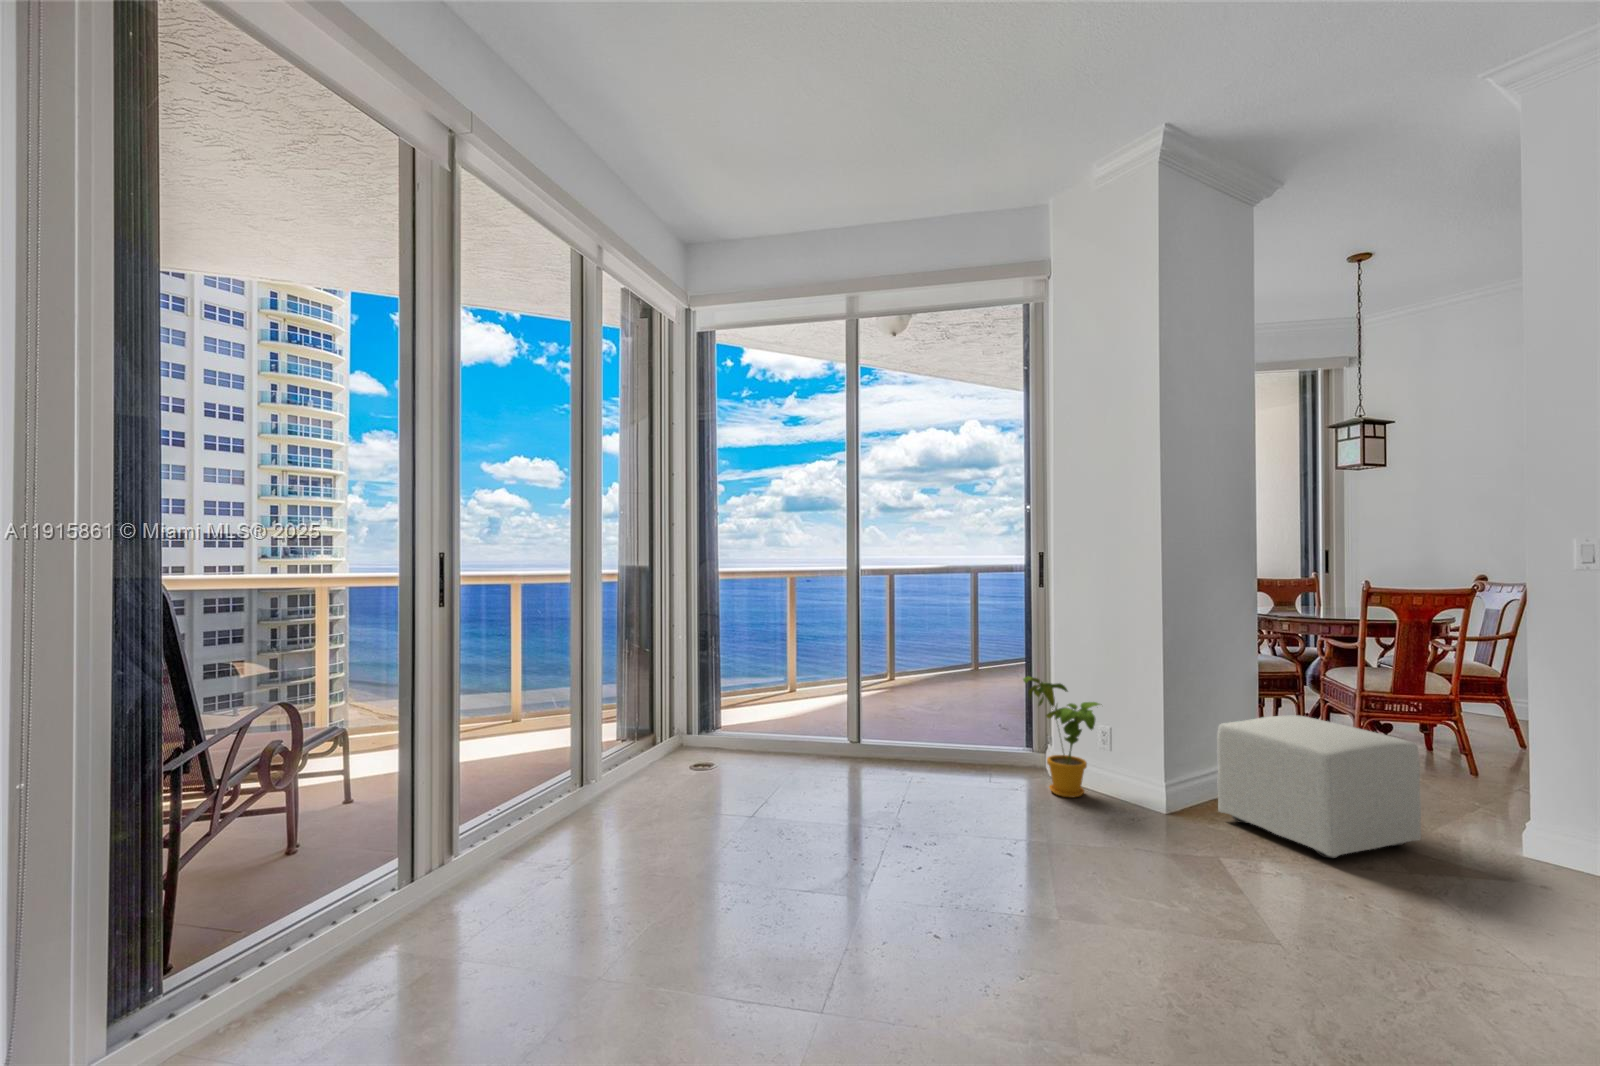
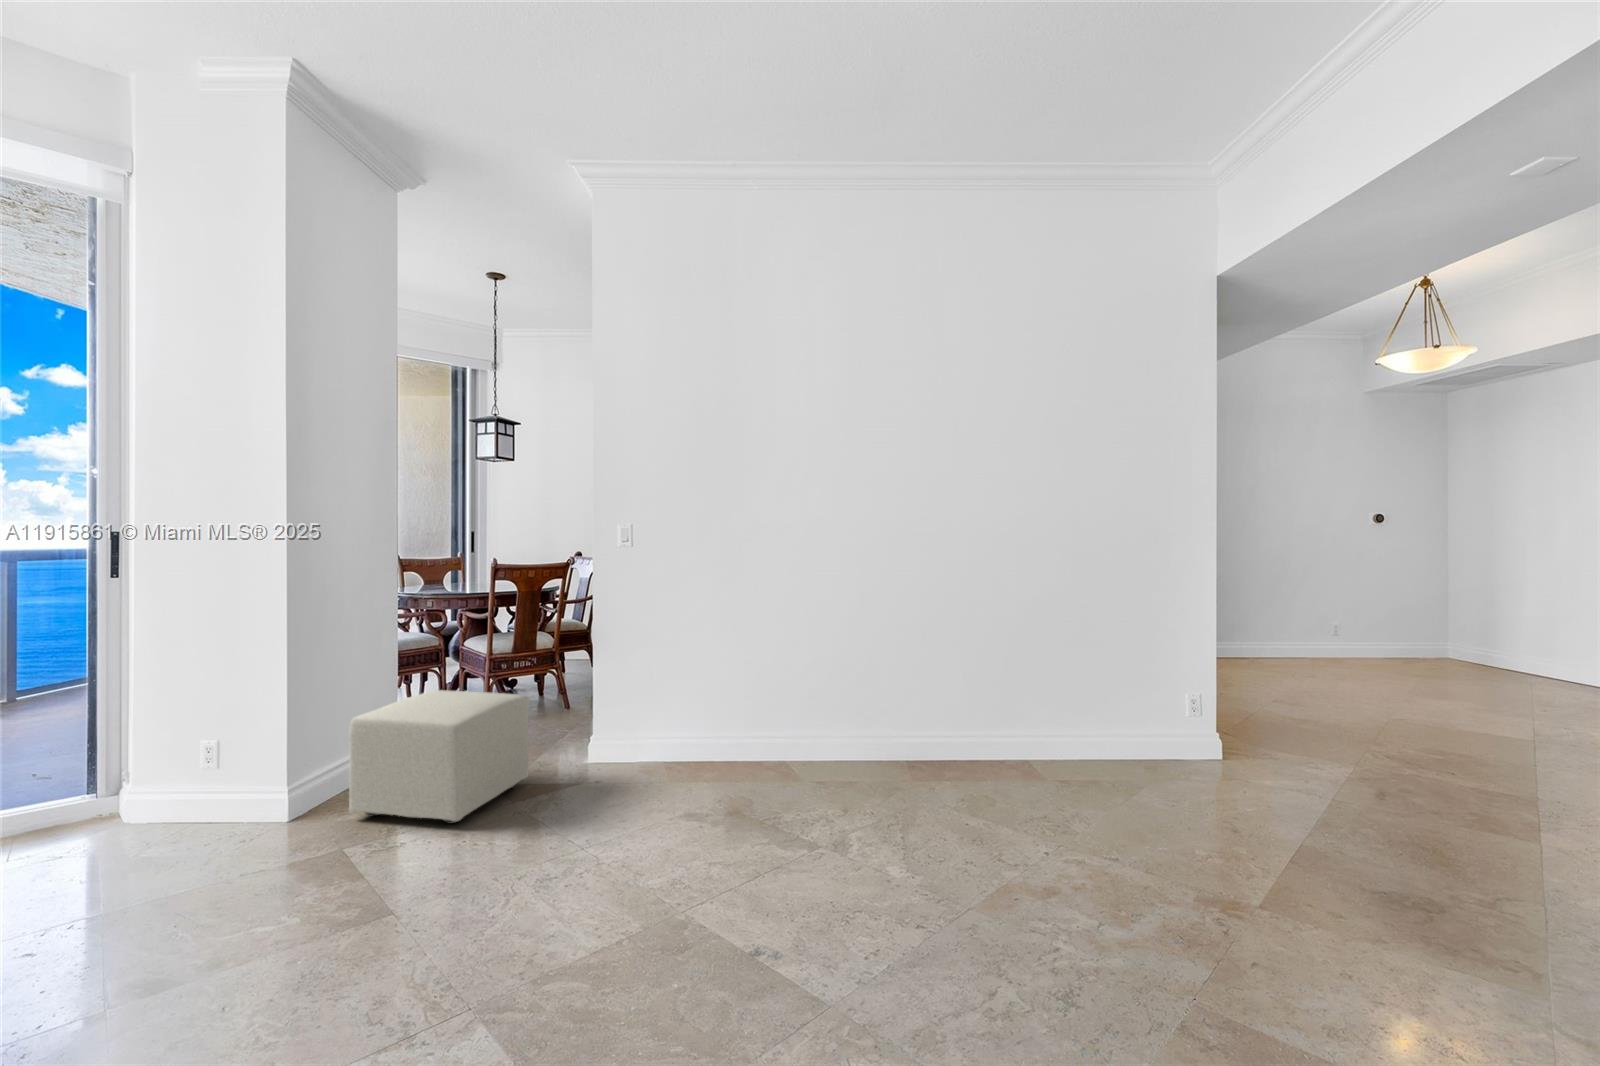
house plant: present [1023,676,1100,797] -> none [54,713,201,867]

